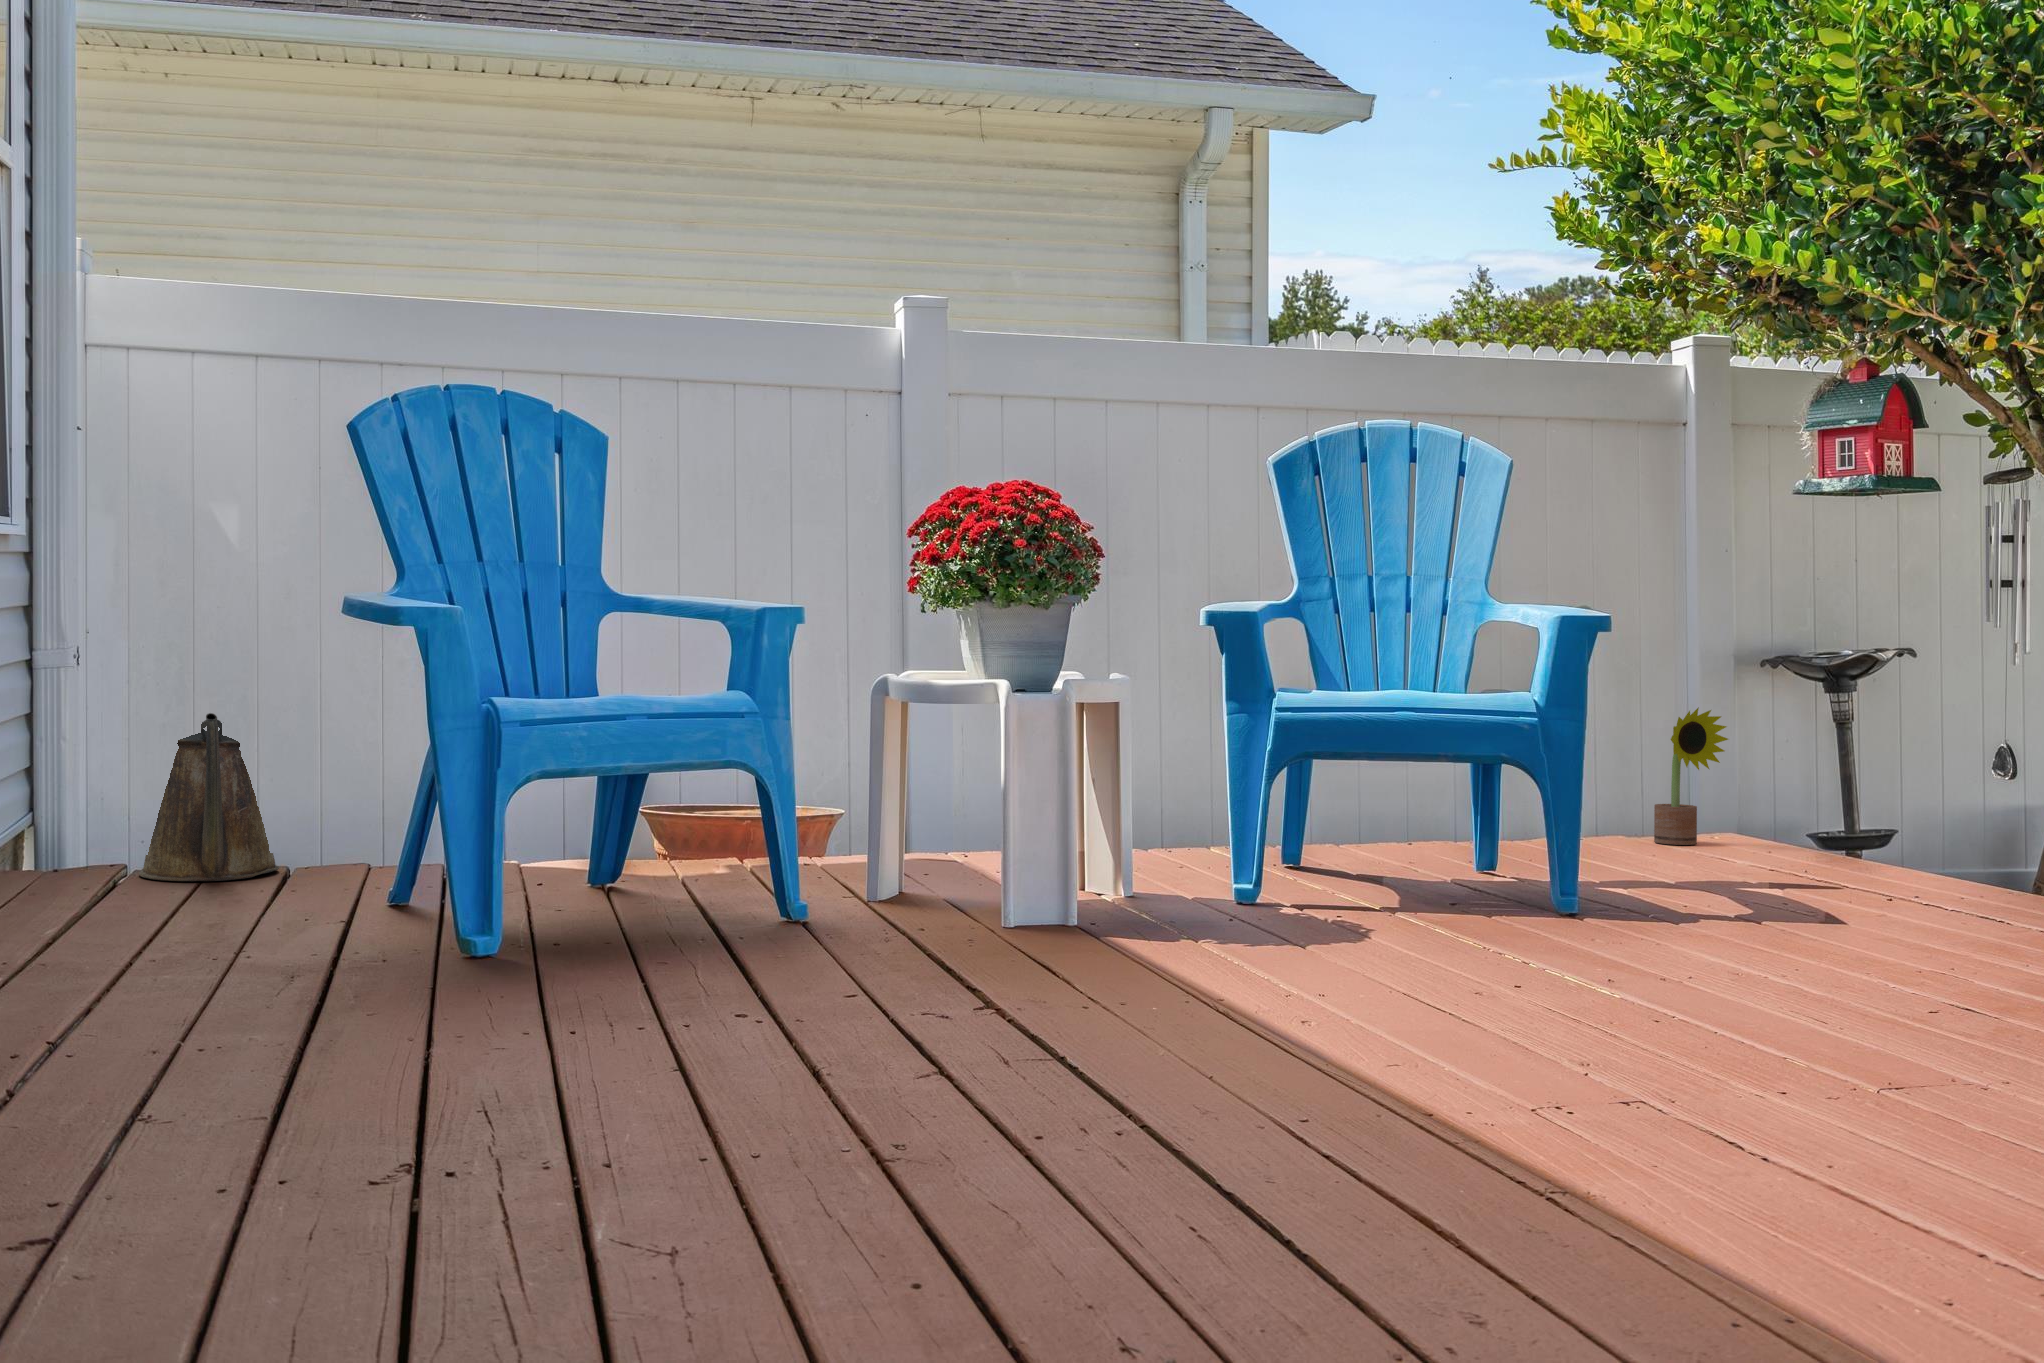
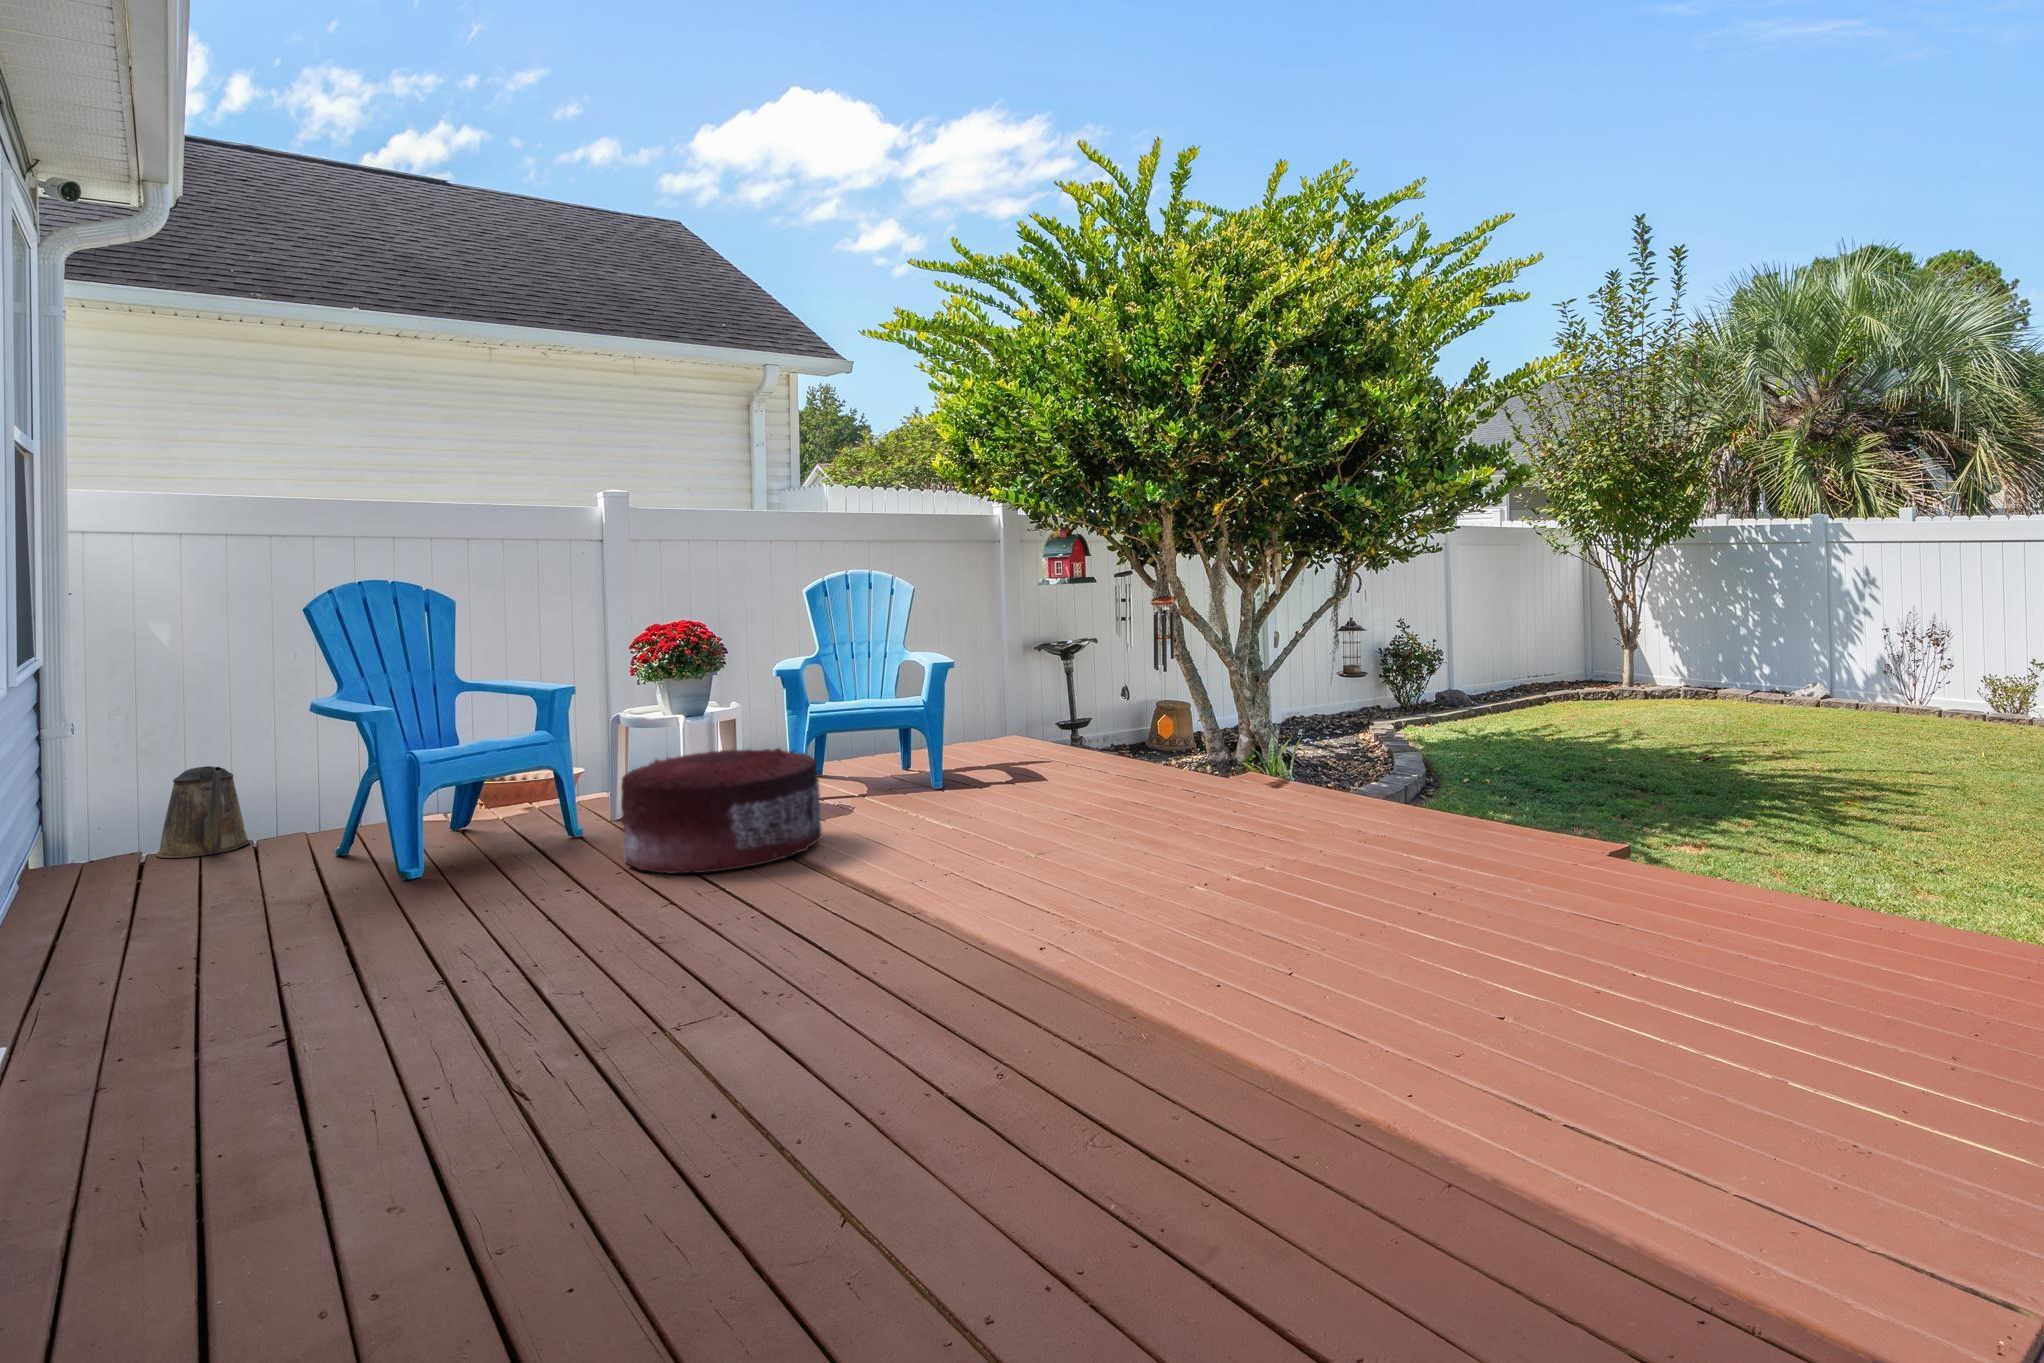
decorative plant: present [1654,707,1728,845] -> none [982,683,1012,743]
pouf: none [860,757,1298,1020] -> present [621,748,822,873]

